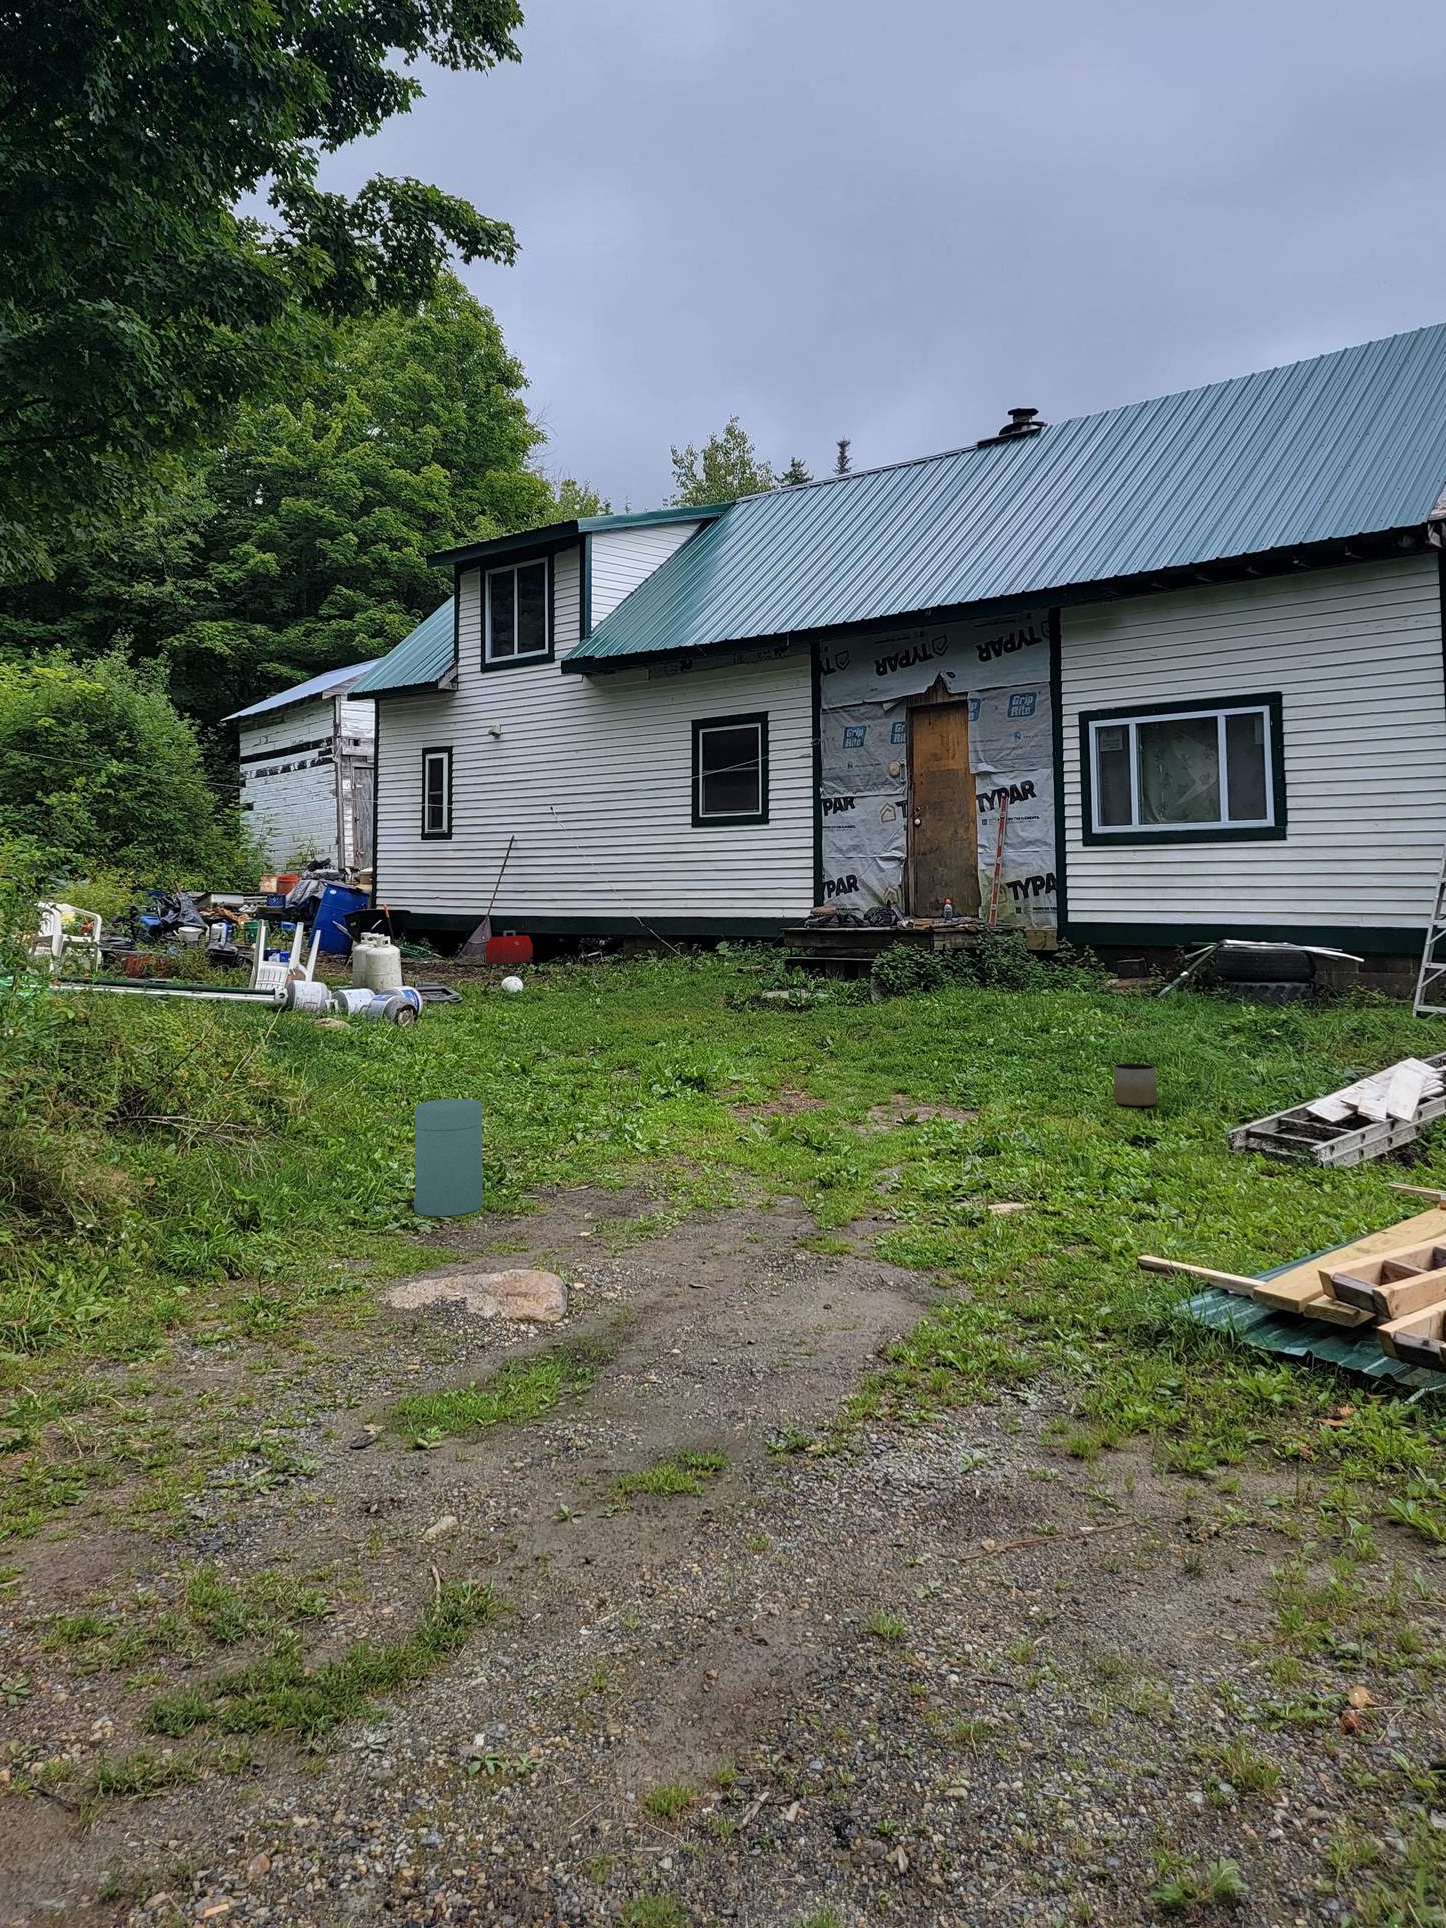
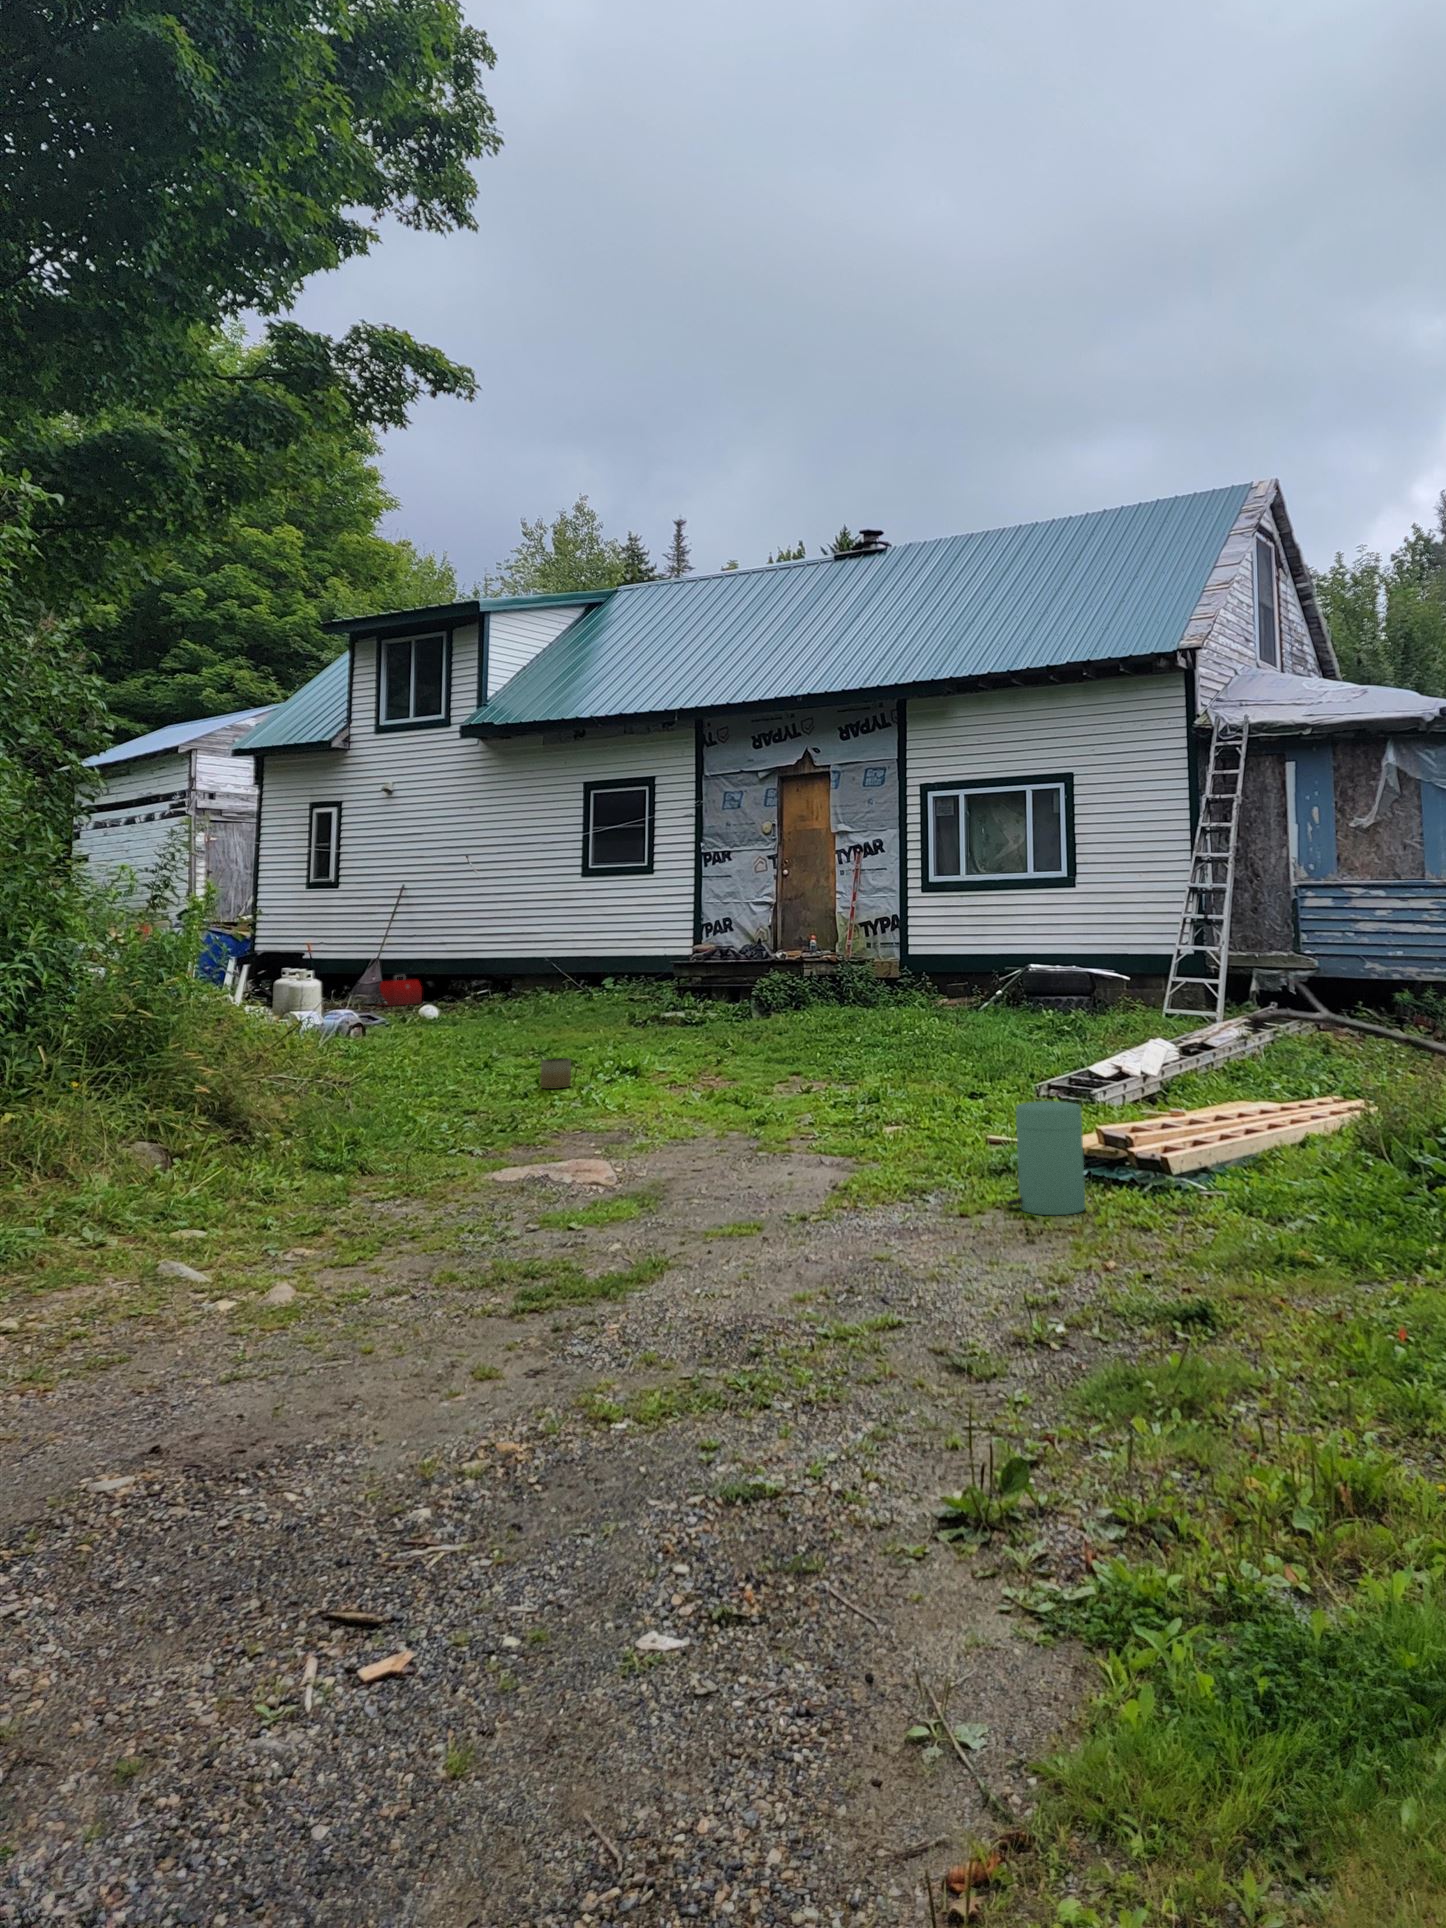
planter: present [1114,1063,1157,1107] -> present [540,1058,571,1089]
trash can: present [404,1099,482,1216] -> present [1007,1101,1085,1215]

